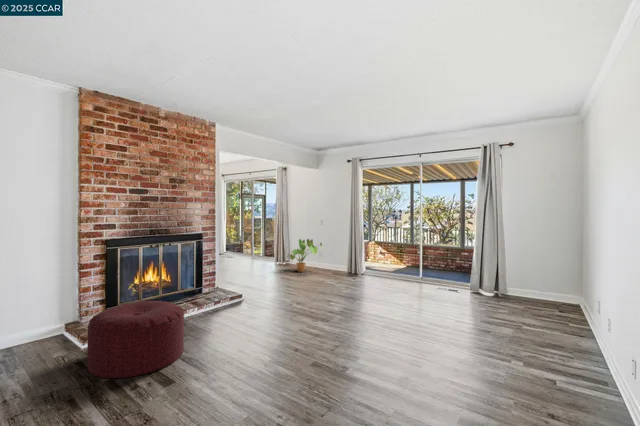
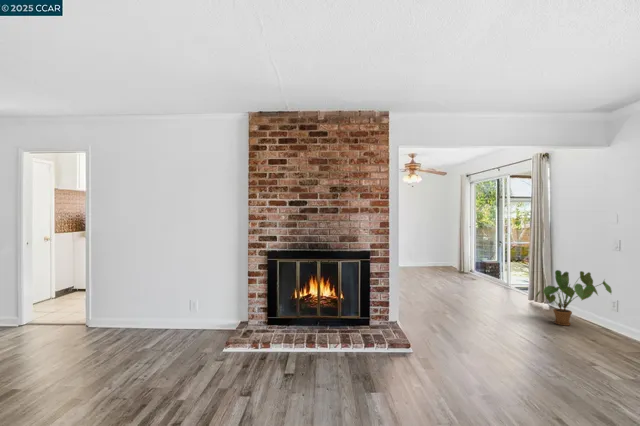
ottoman: present [87,301,184,378] -> none [187,319,277,401]

